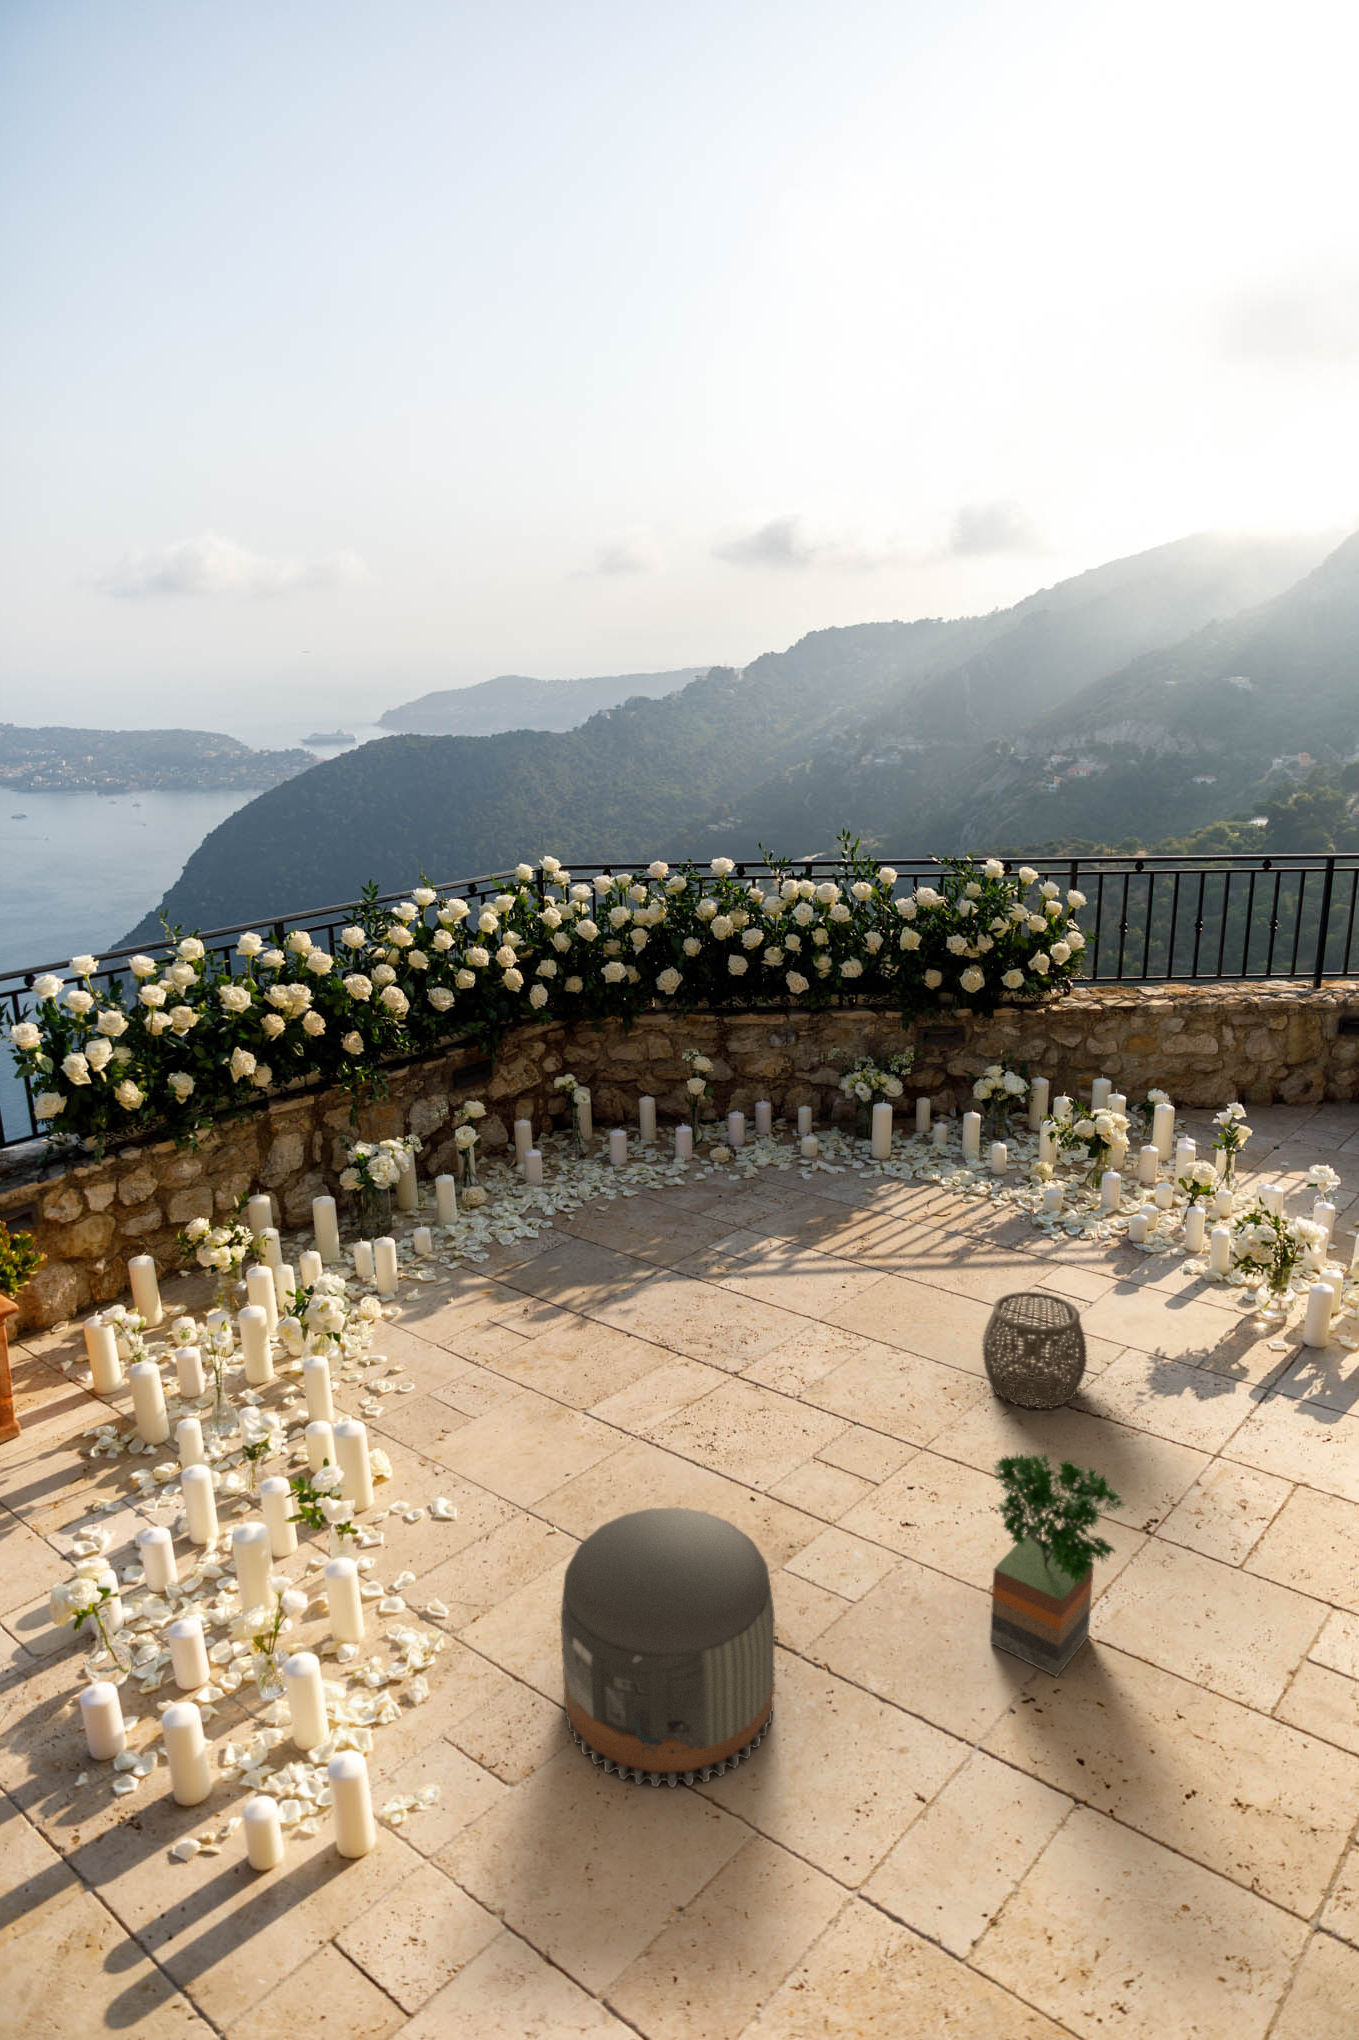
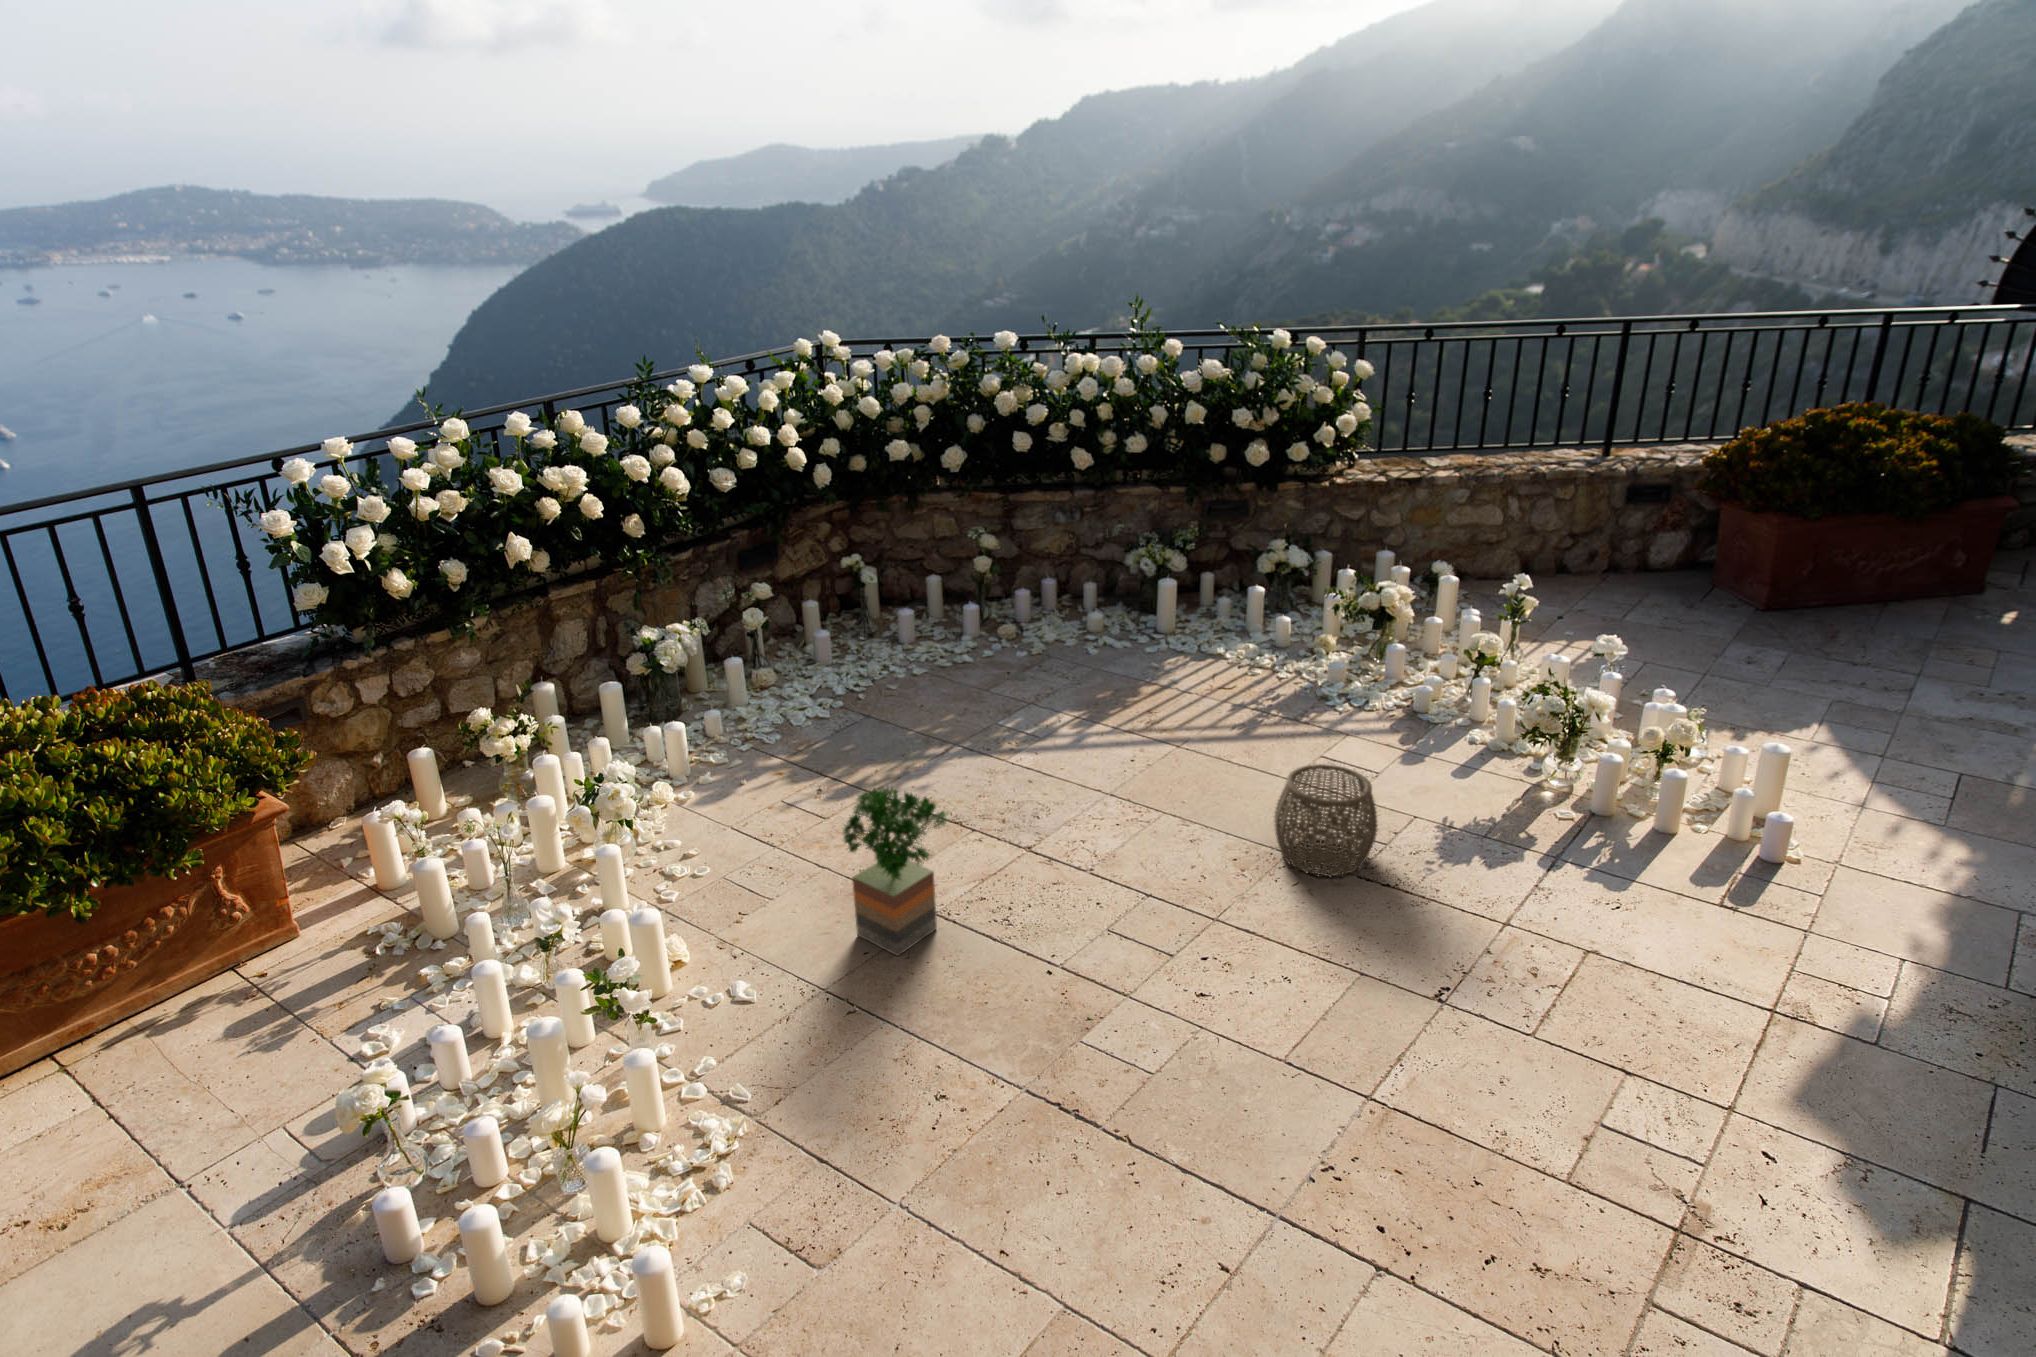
potted tree: present [990,1452,1124,1677] -> present [842,788,948,956]
pouf: present [561,1508,775,1788] -> none [863,995,1080,1270]

